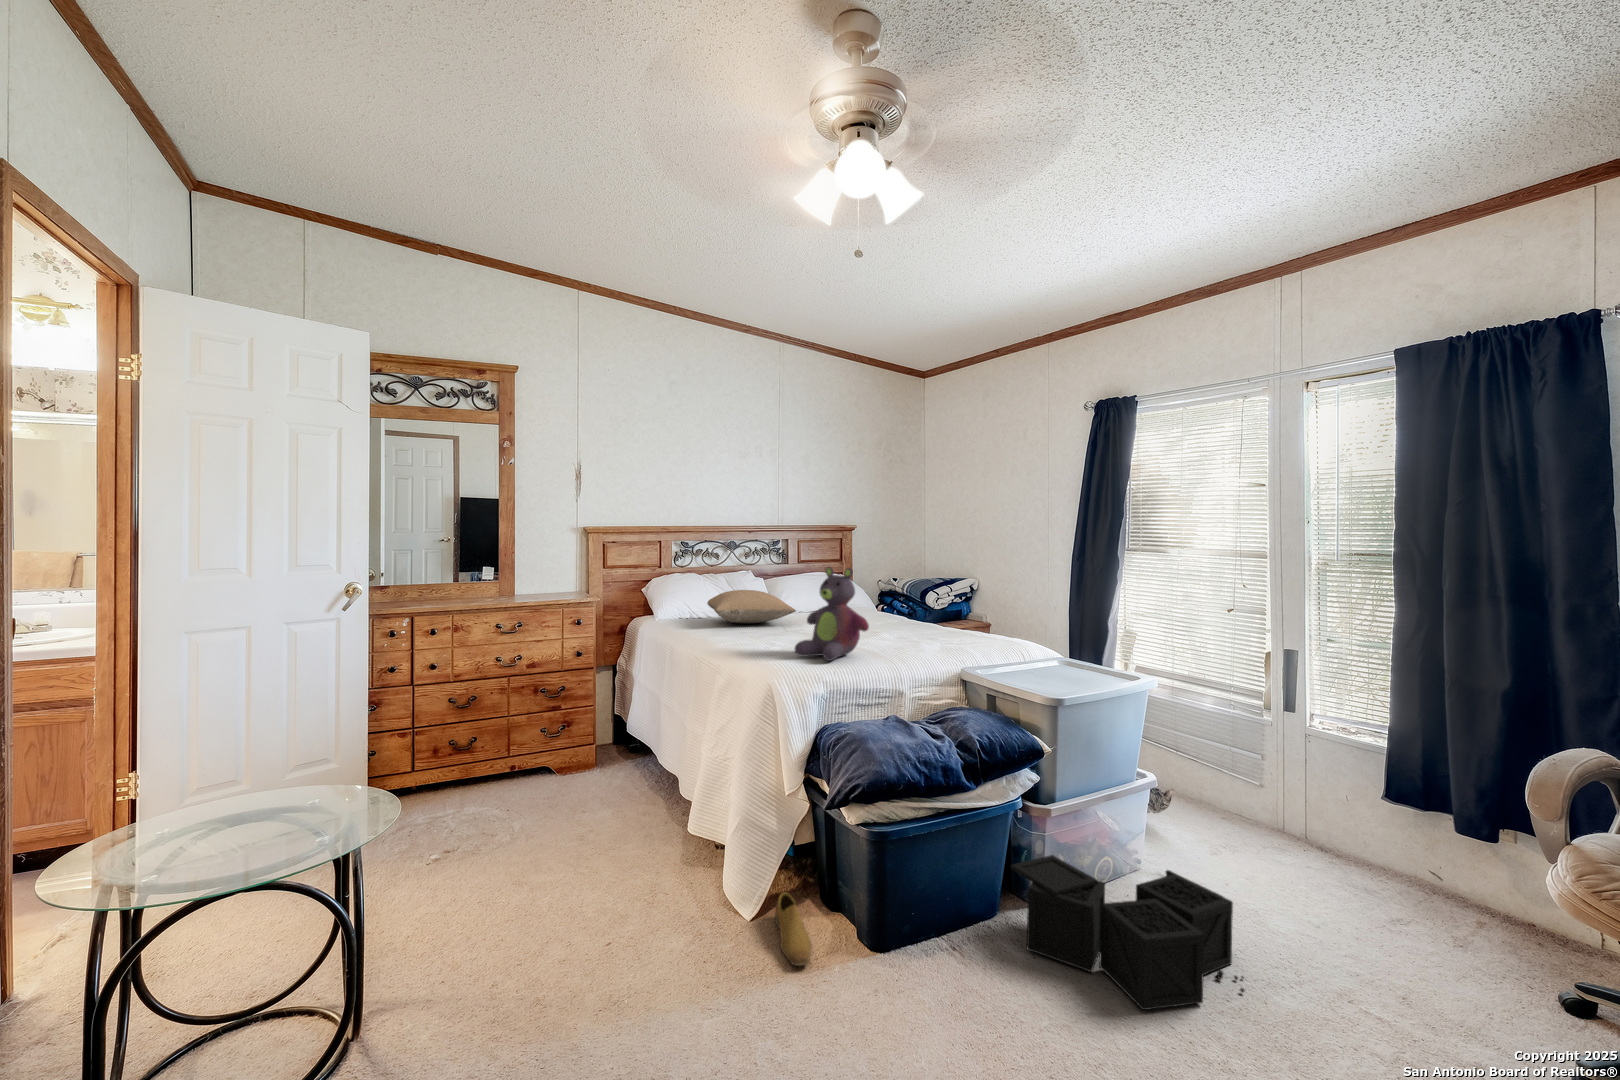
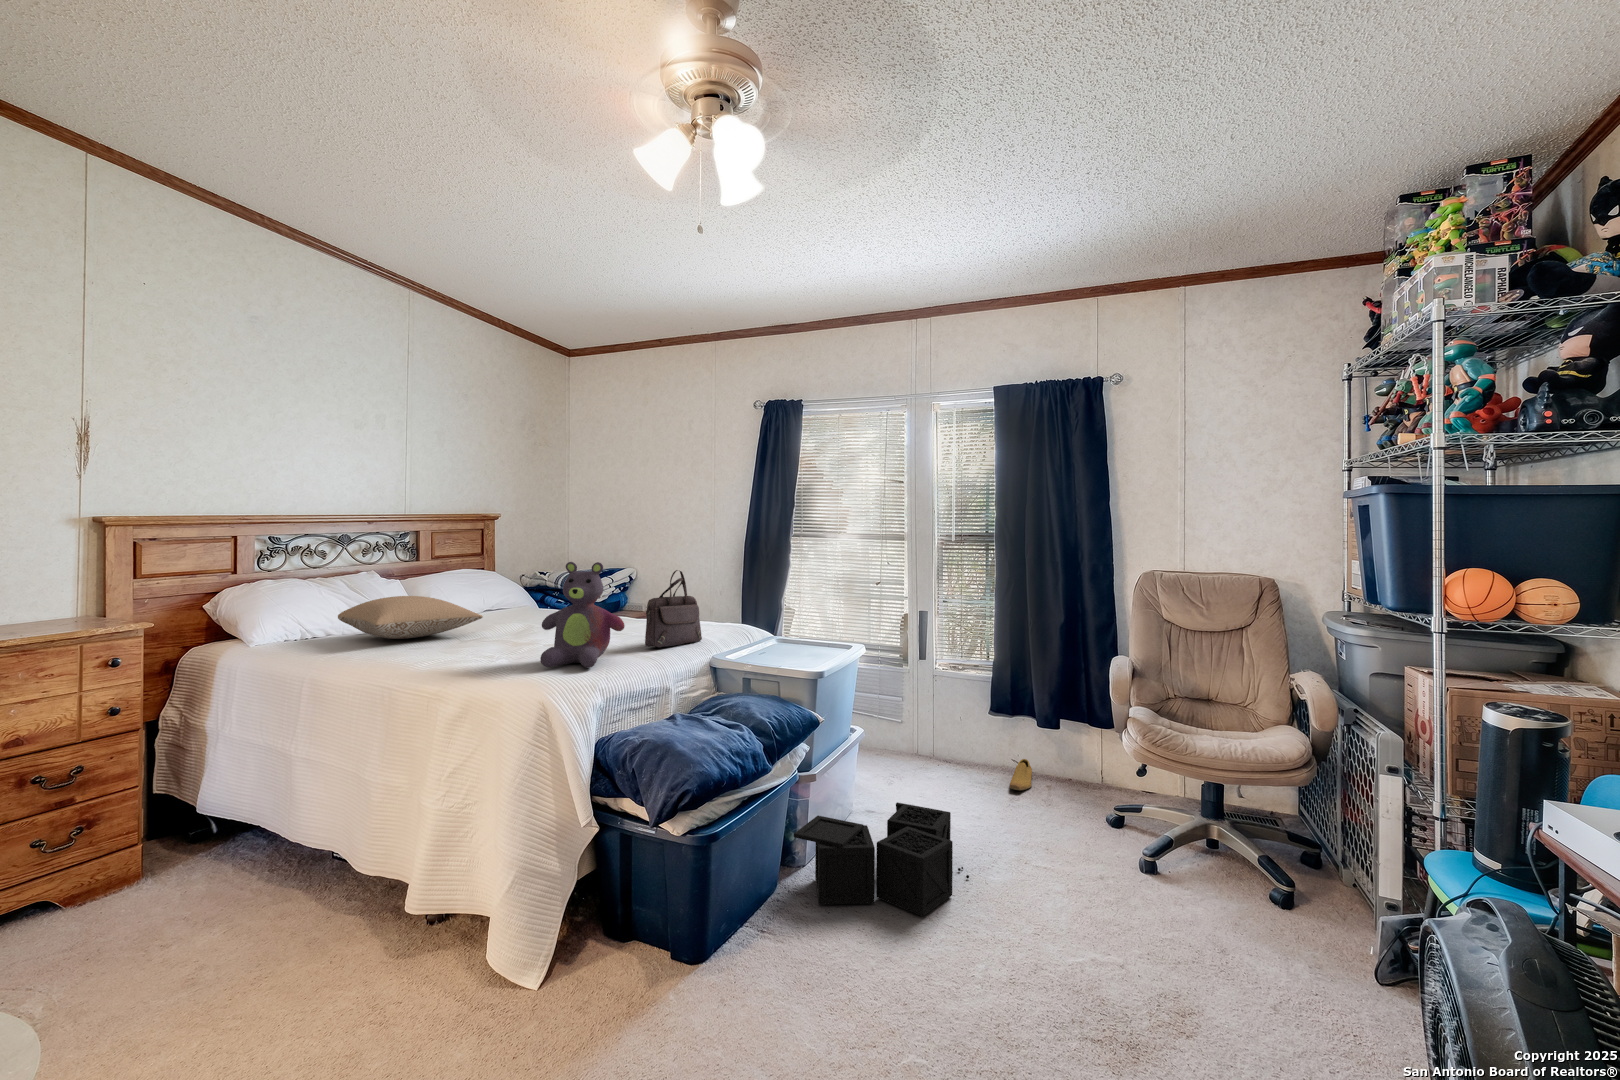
handbag: none [901,578,964,651] -> present [645,570,702,647]
shoe: present [775,892,812,966] -> present [1010,759,1032,790]

